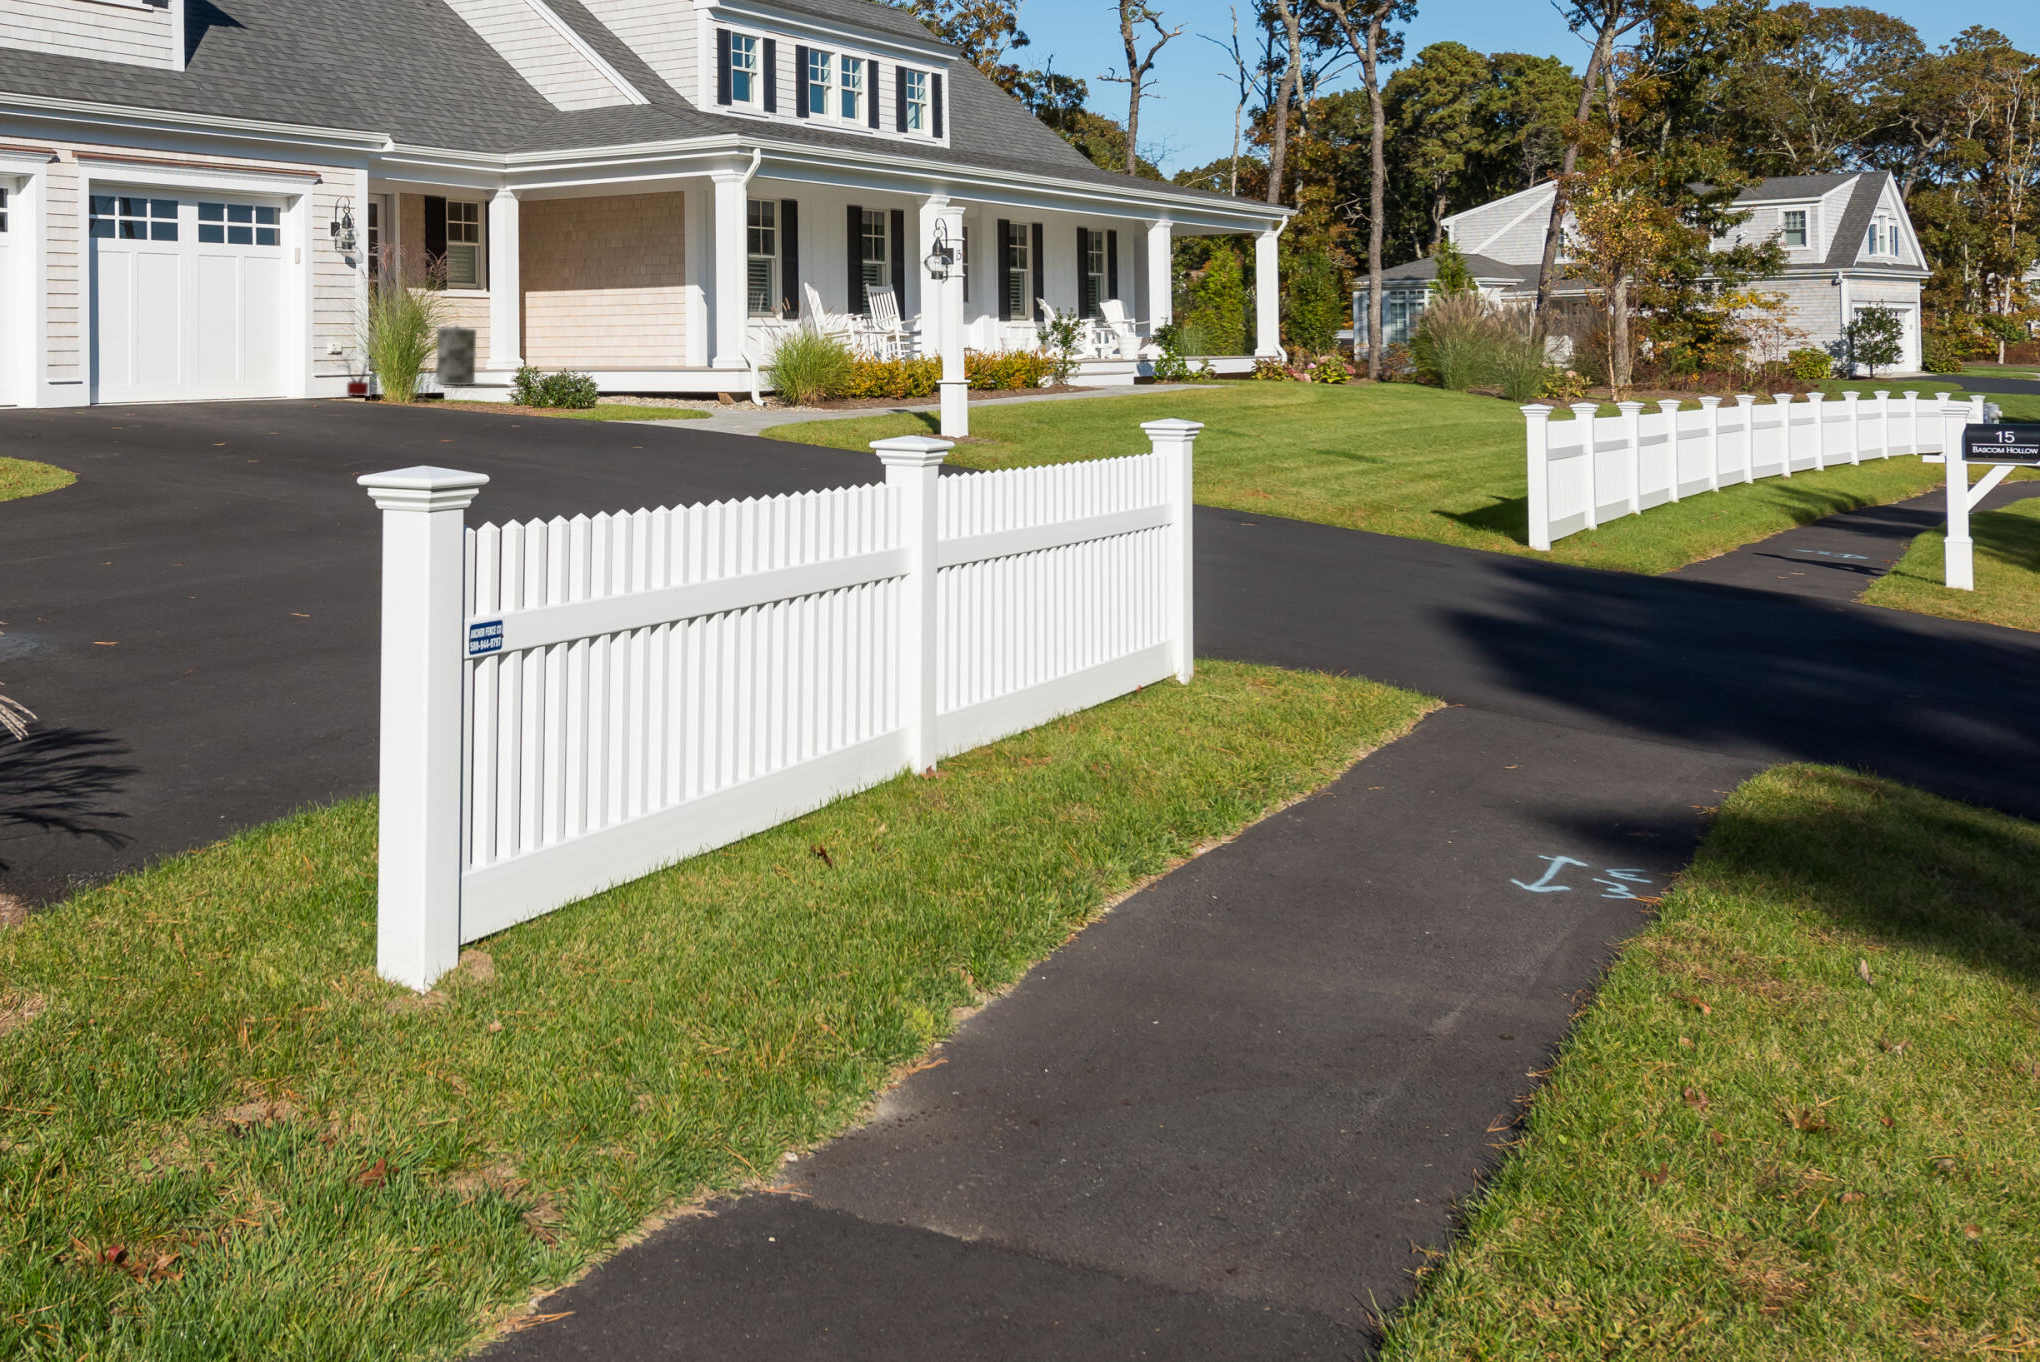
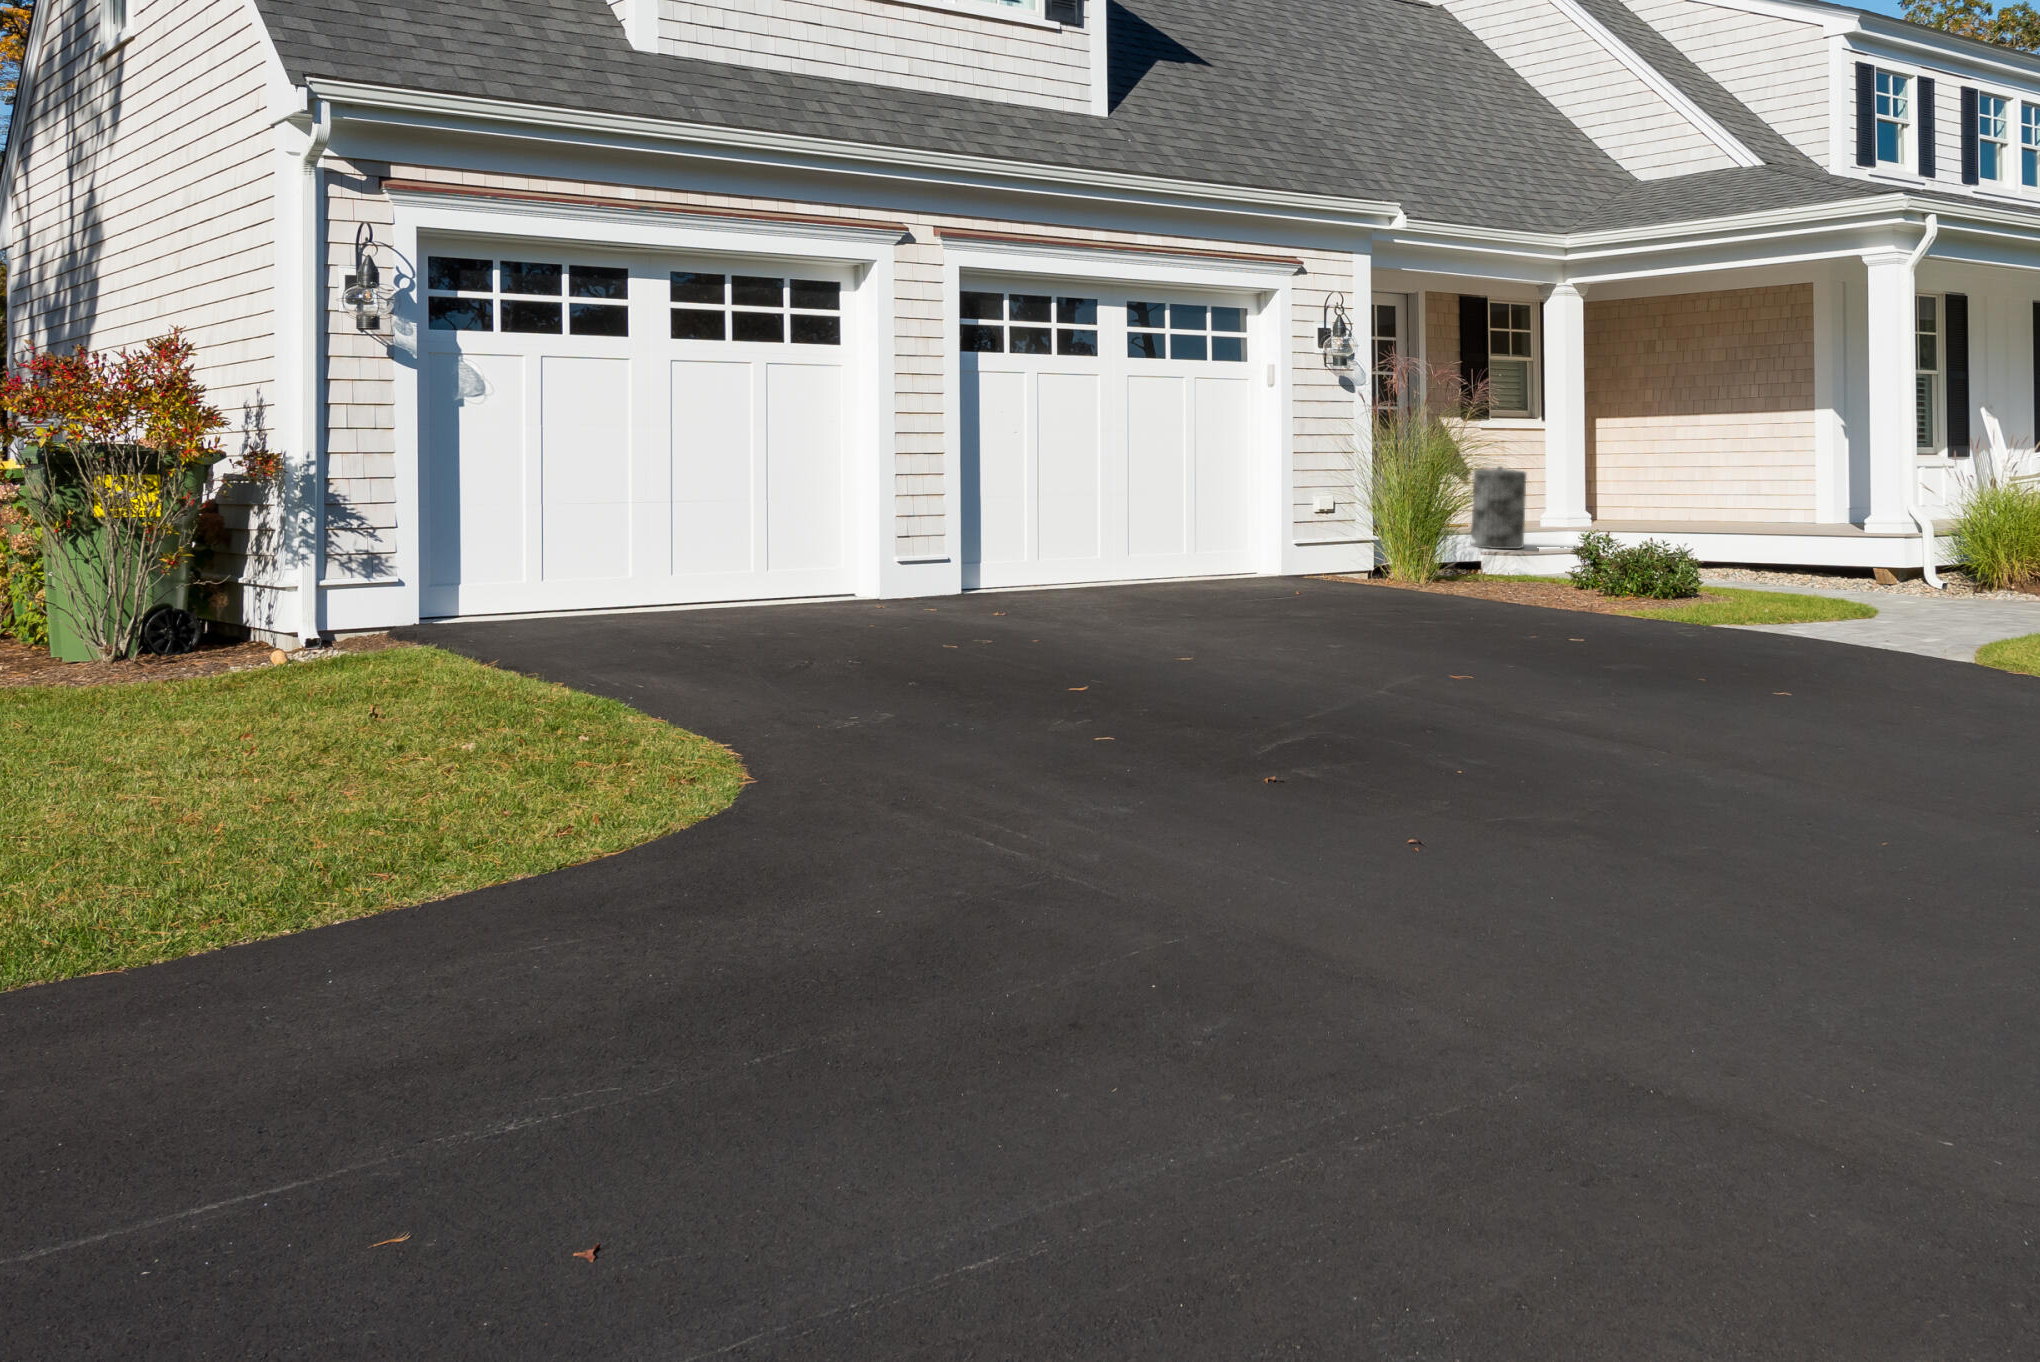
decorative plant: present [341,348,377,396] -> none [1310,497,1395,572]

